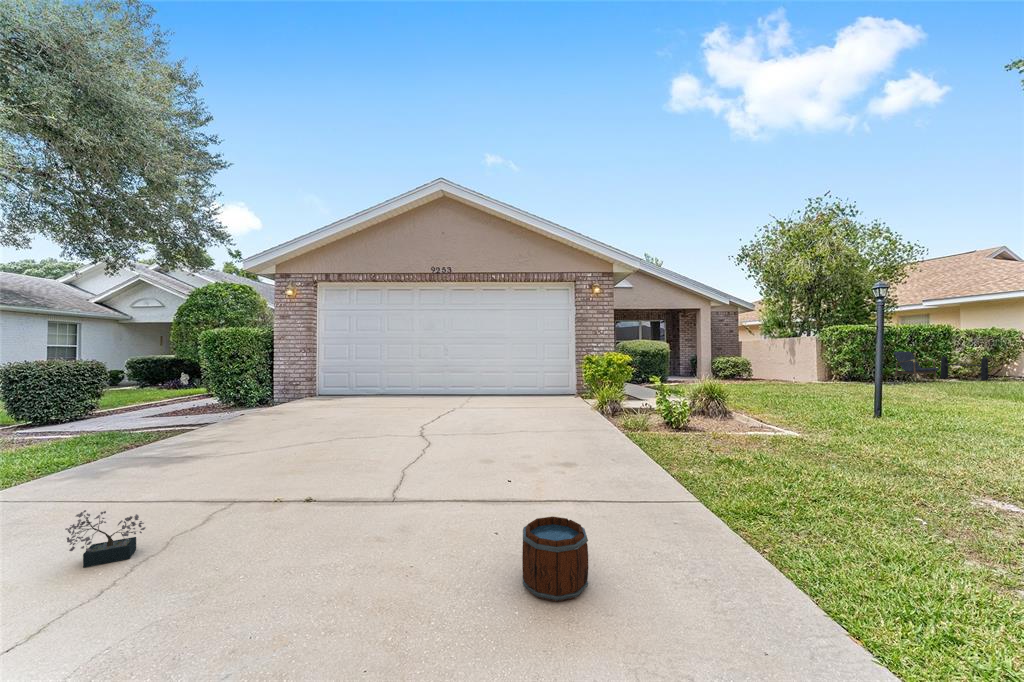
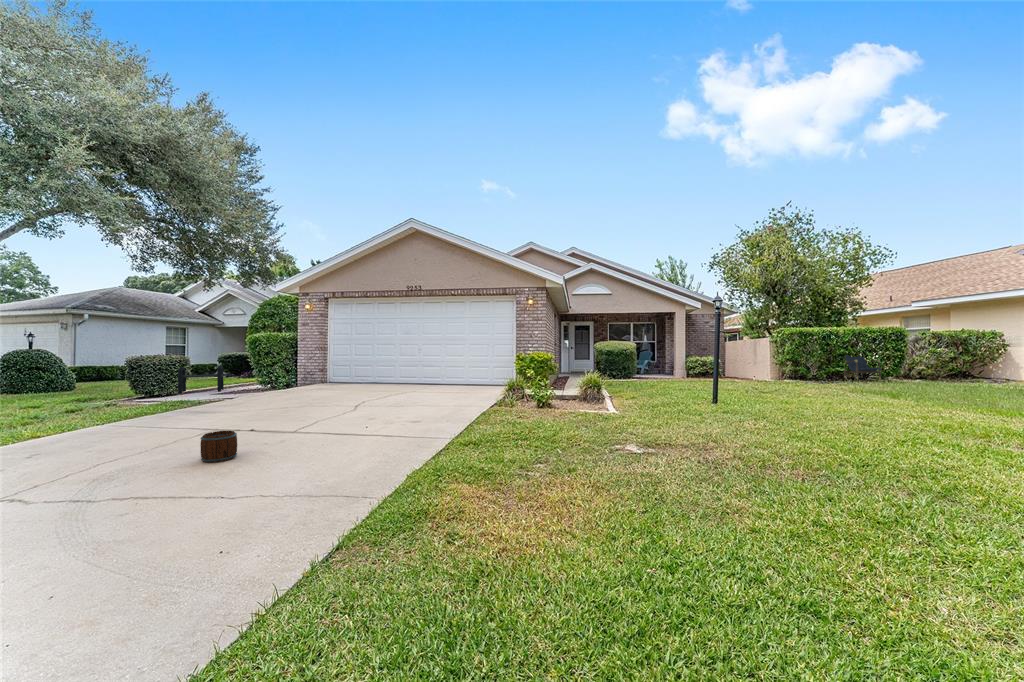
bench: present [941,356,988,381] -> present [178,366,224,394]
decorative plant: present [65,510,145,567] -> none [133,421,168,445]
bucket: present [522,516,588,602] -> present [200,431,237,463]

